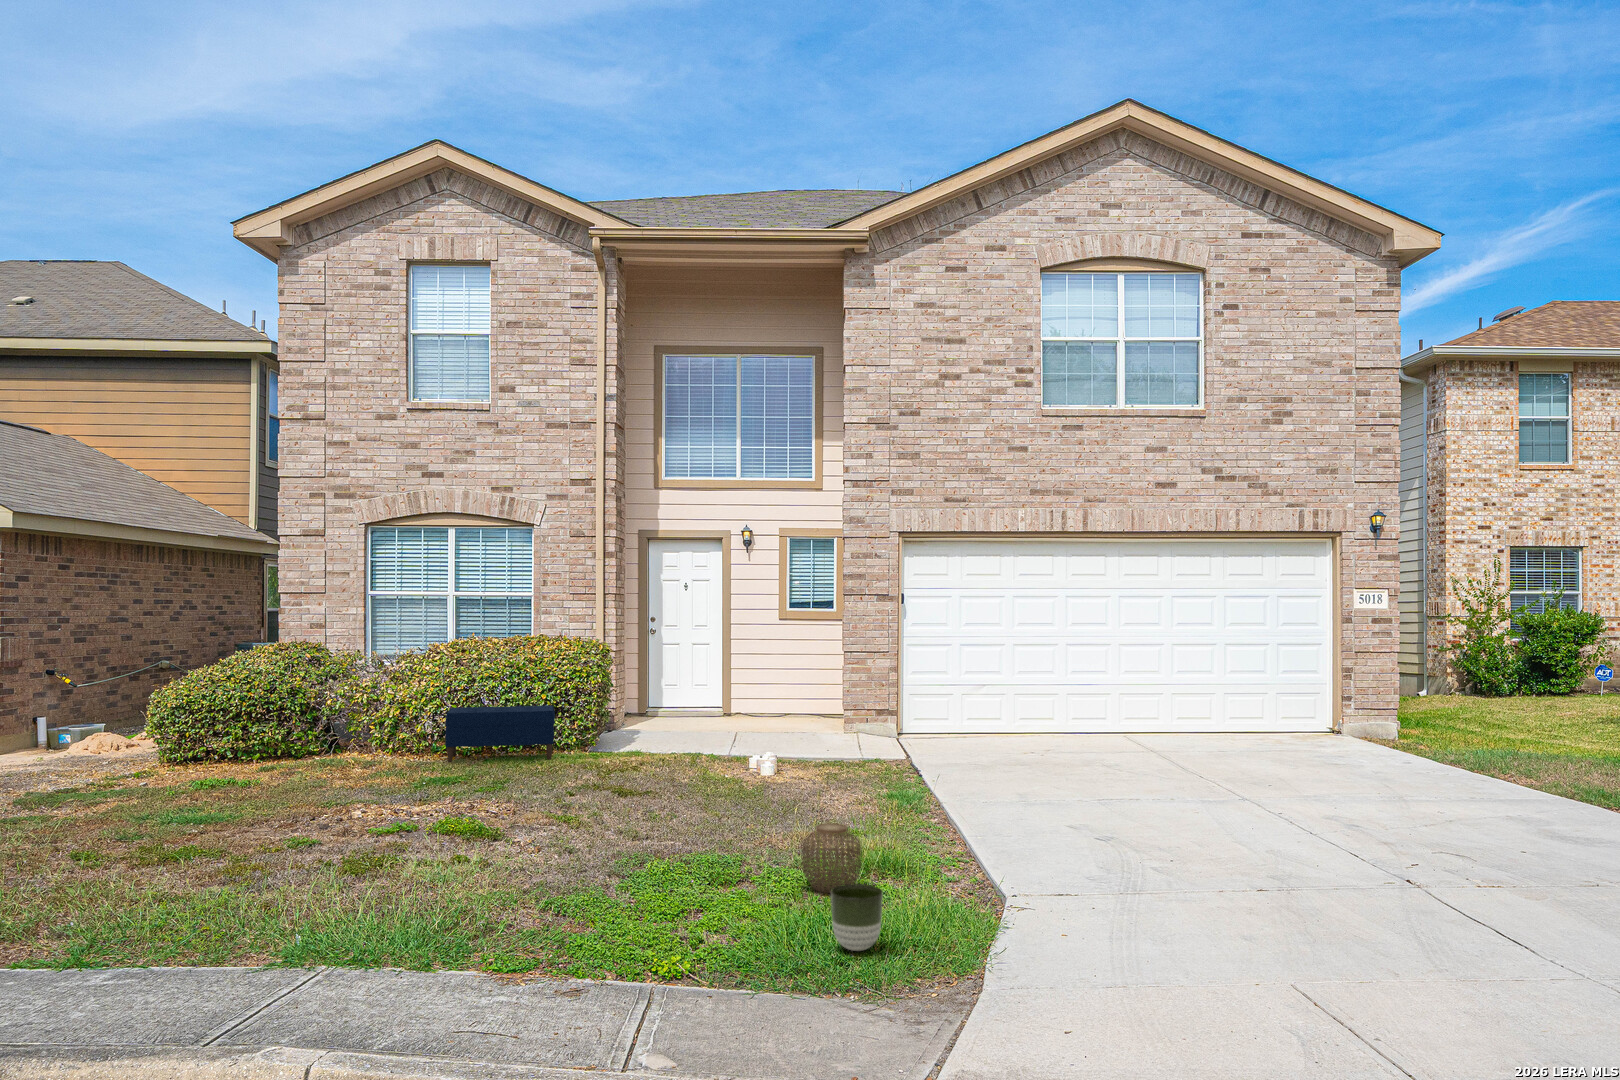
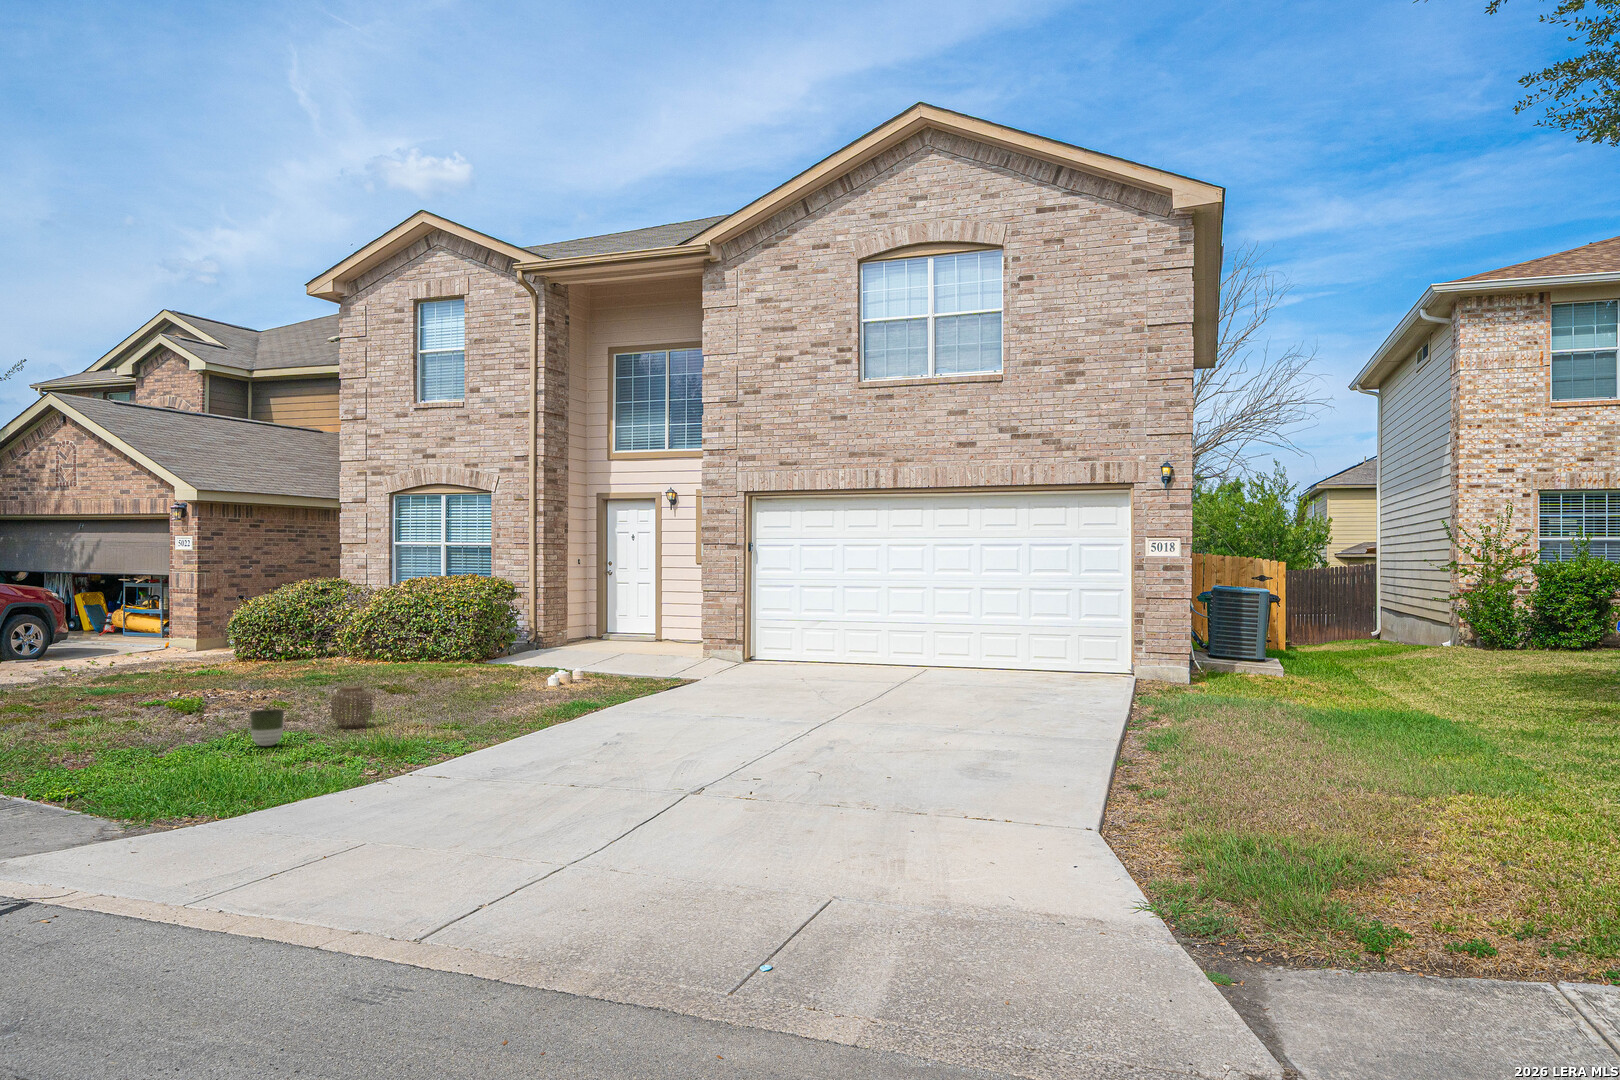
bench: present [445,705,555,763] -> none [374,629,461,668]

